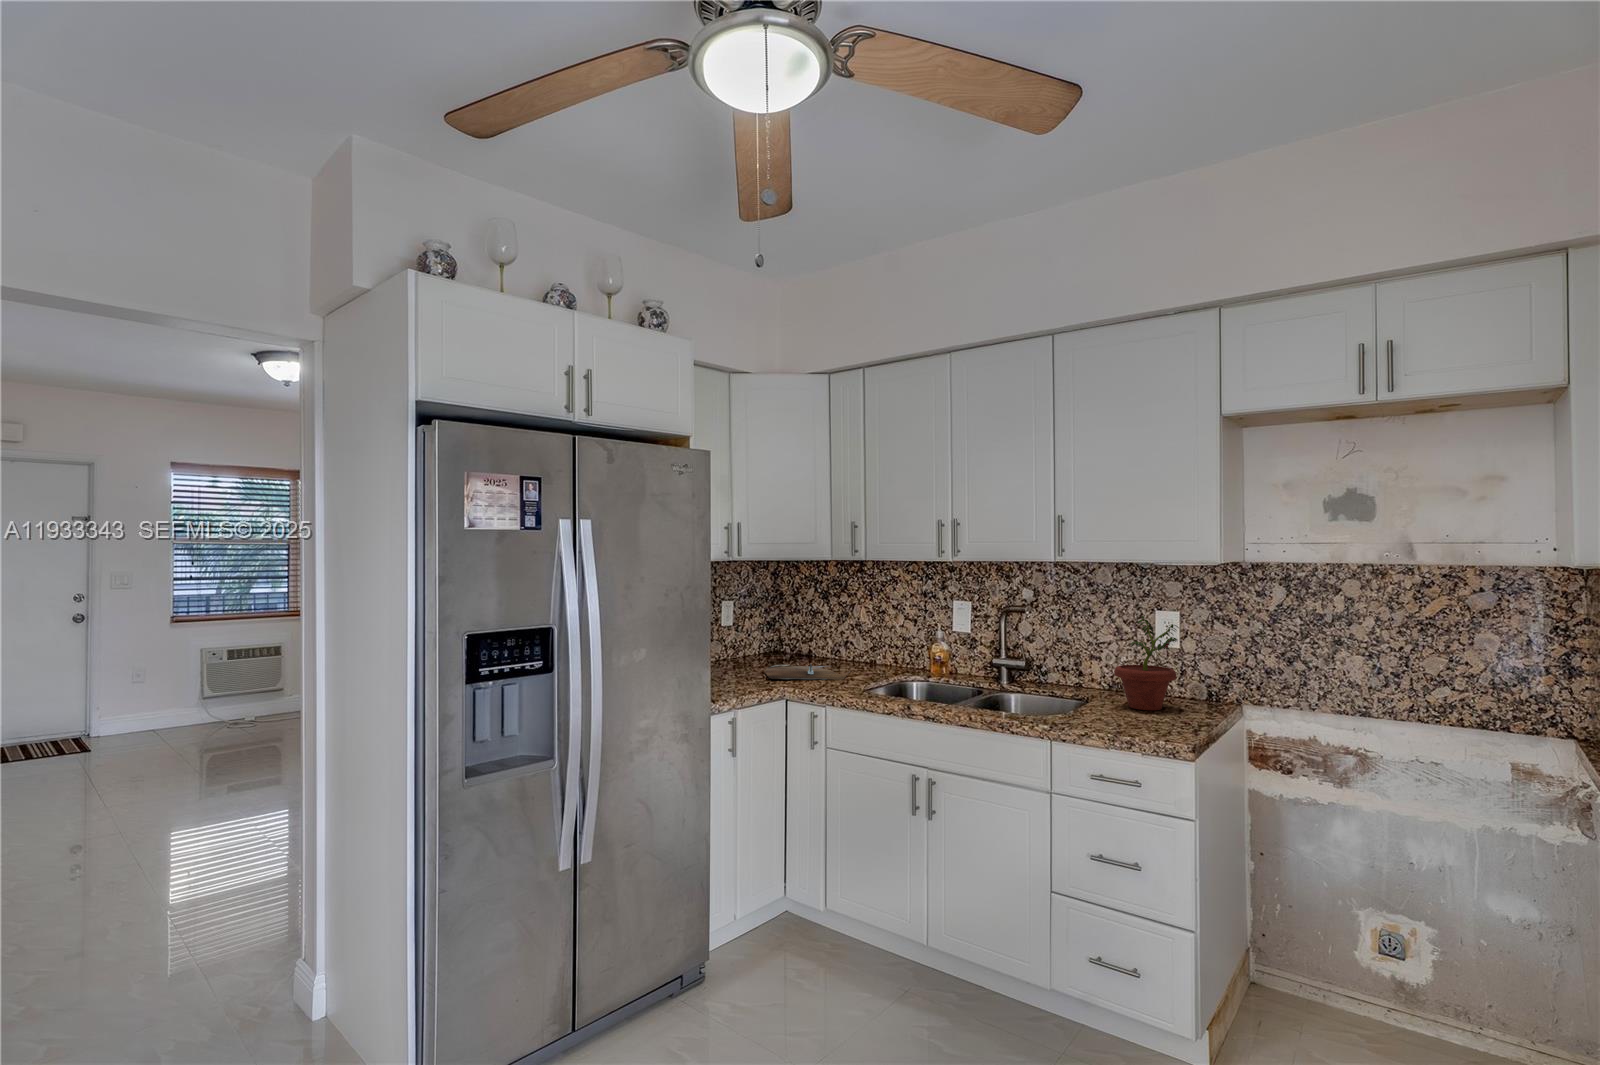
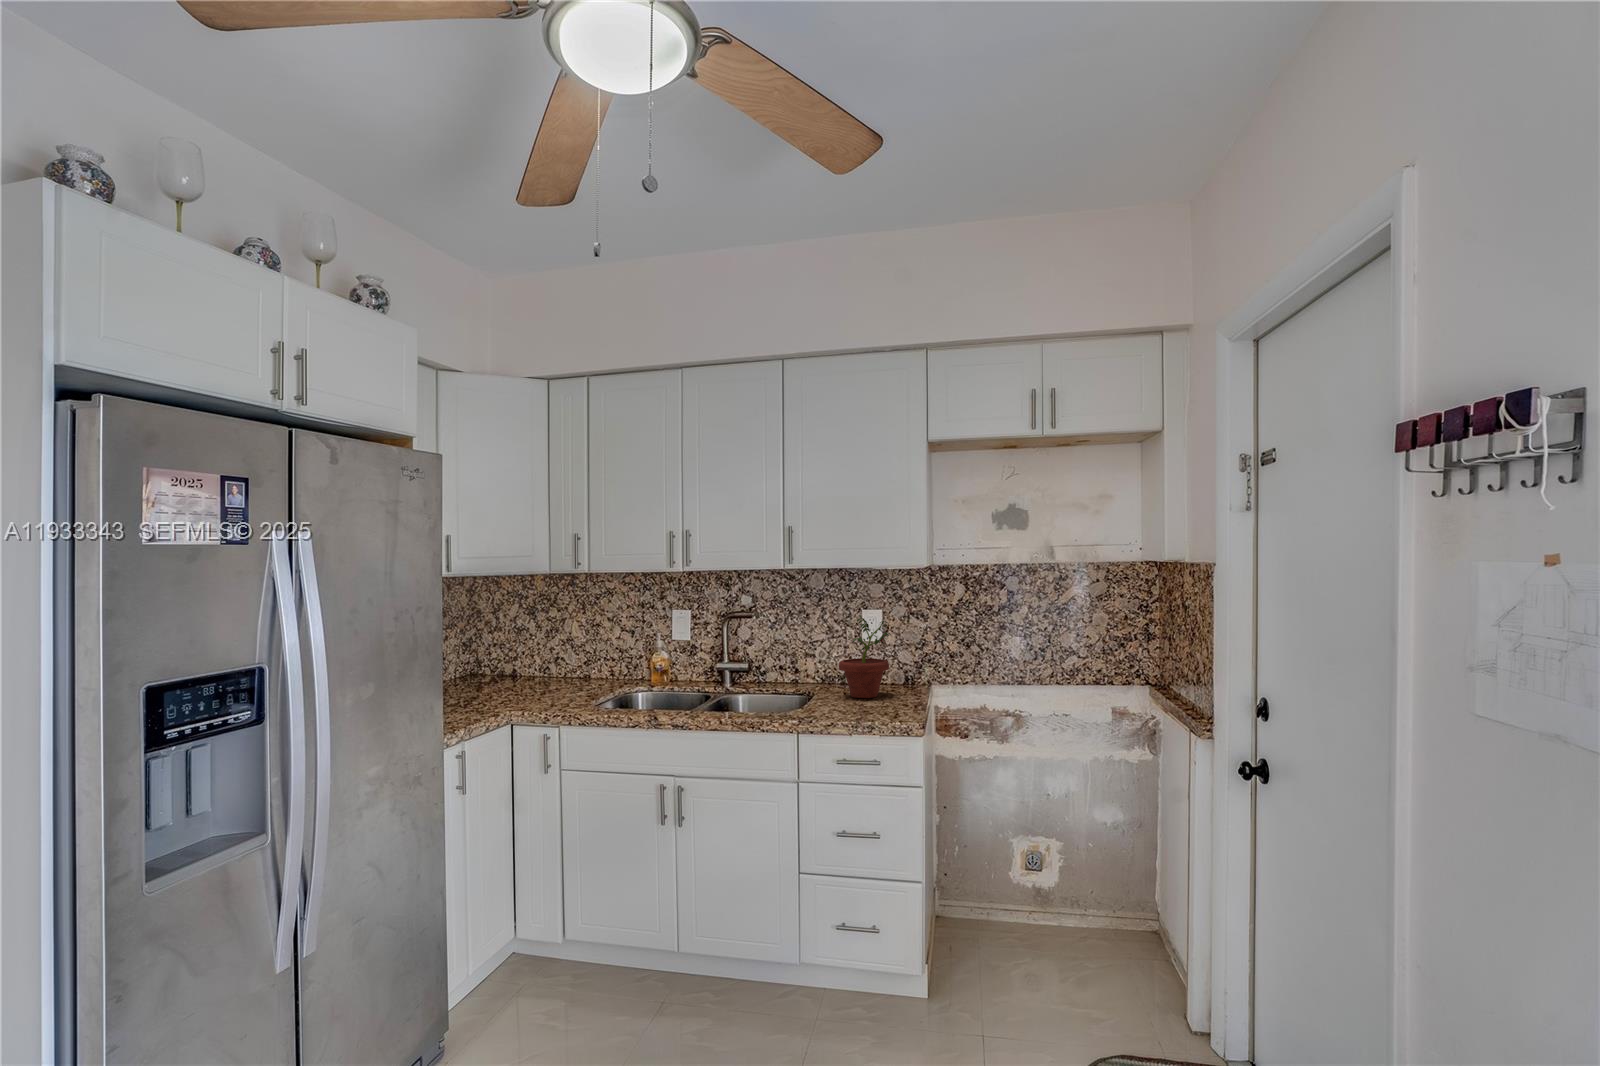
cutting board: present [765,664,850,680] -> none [472,684,570,706]

